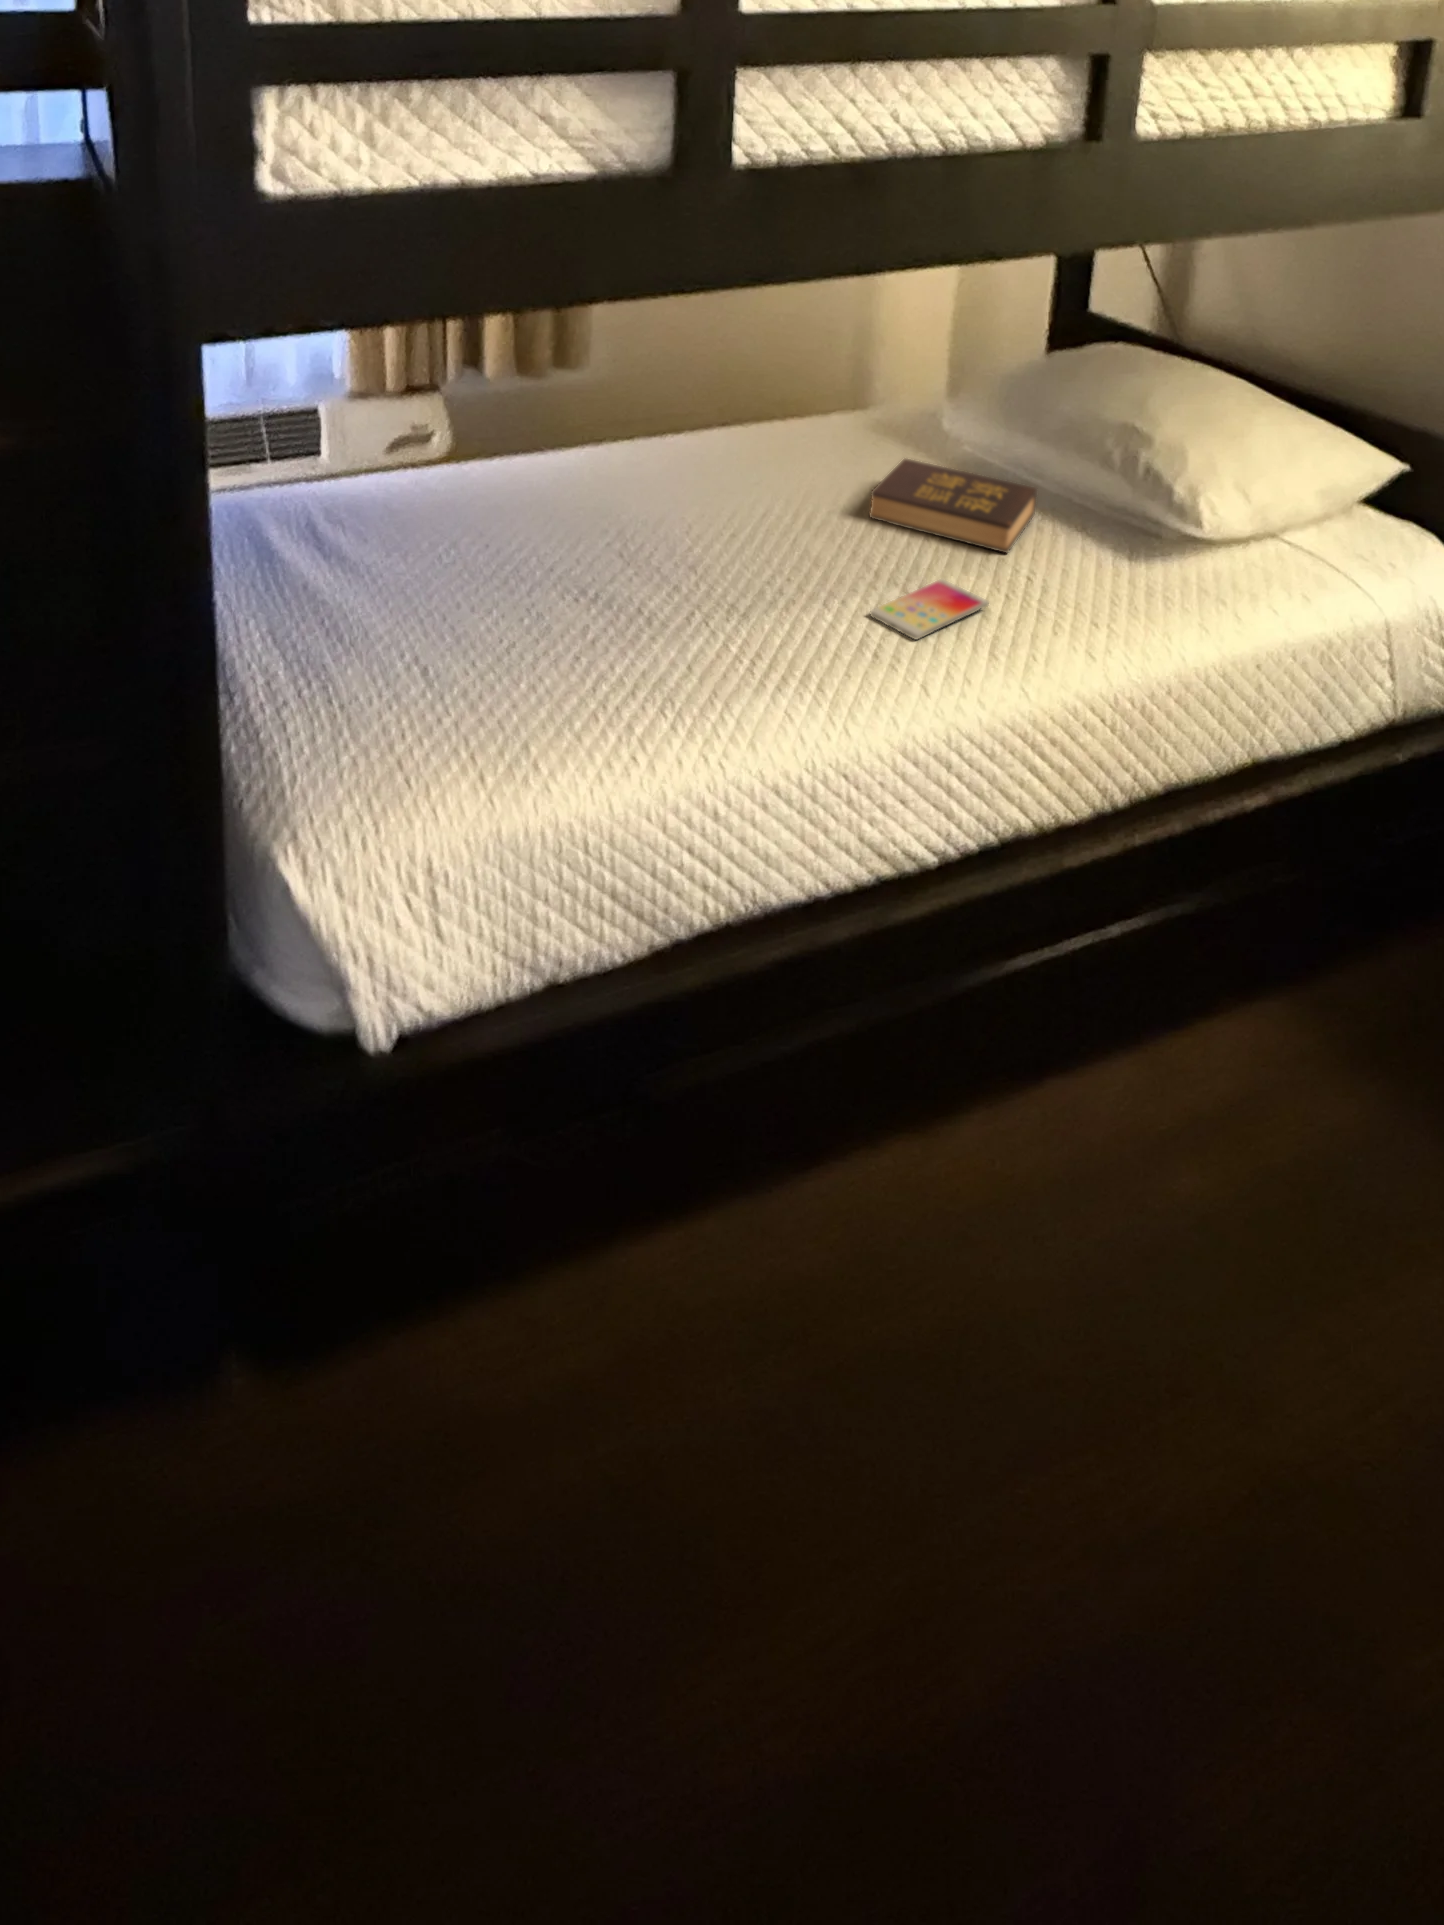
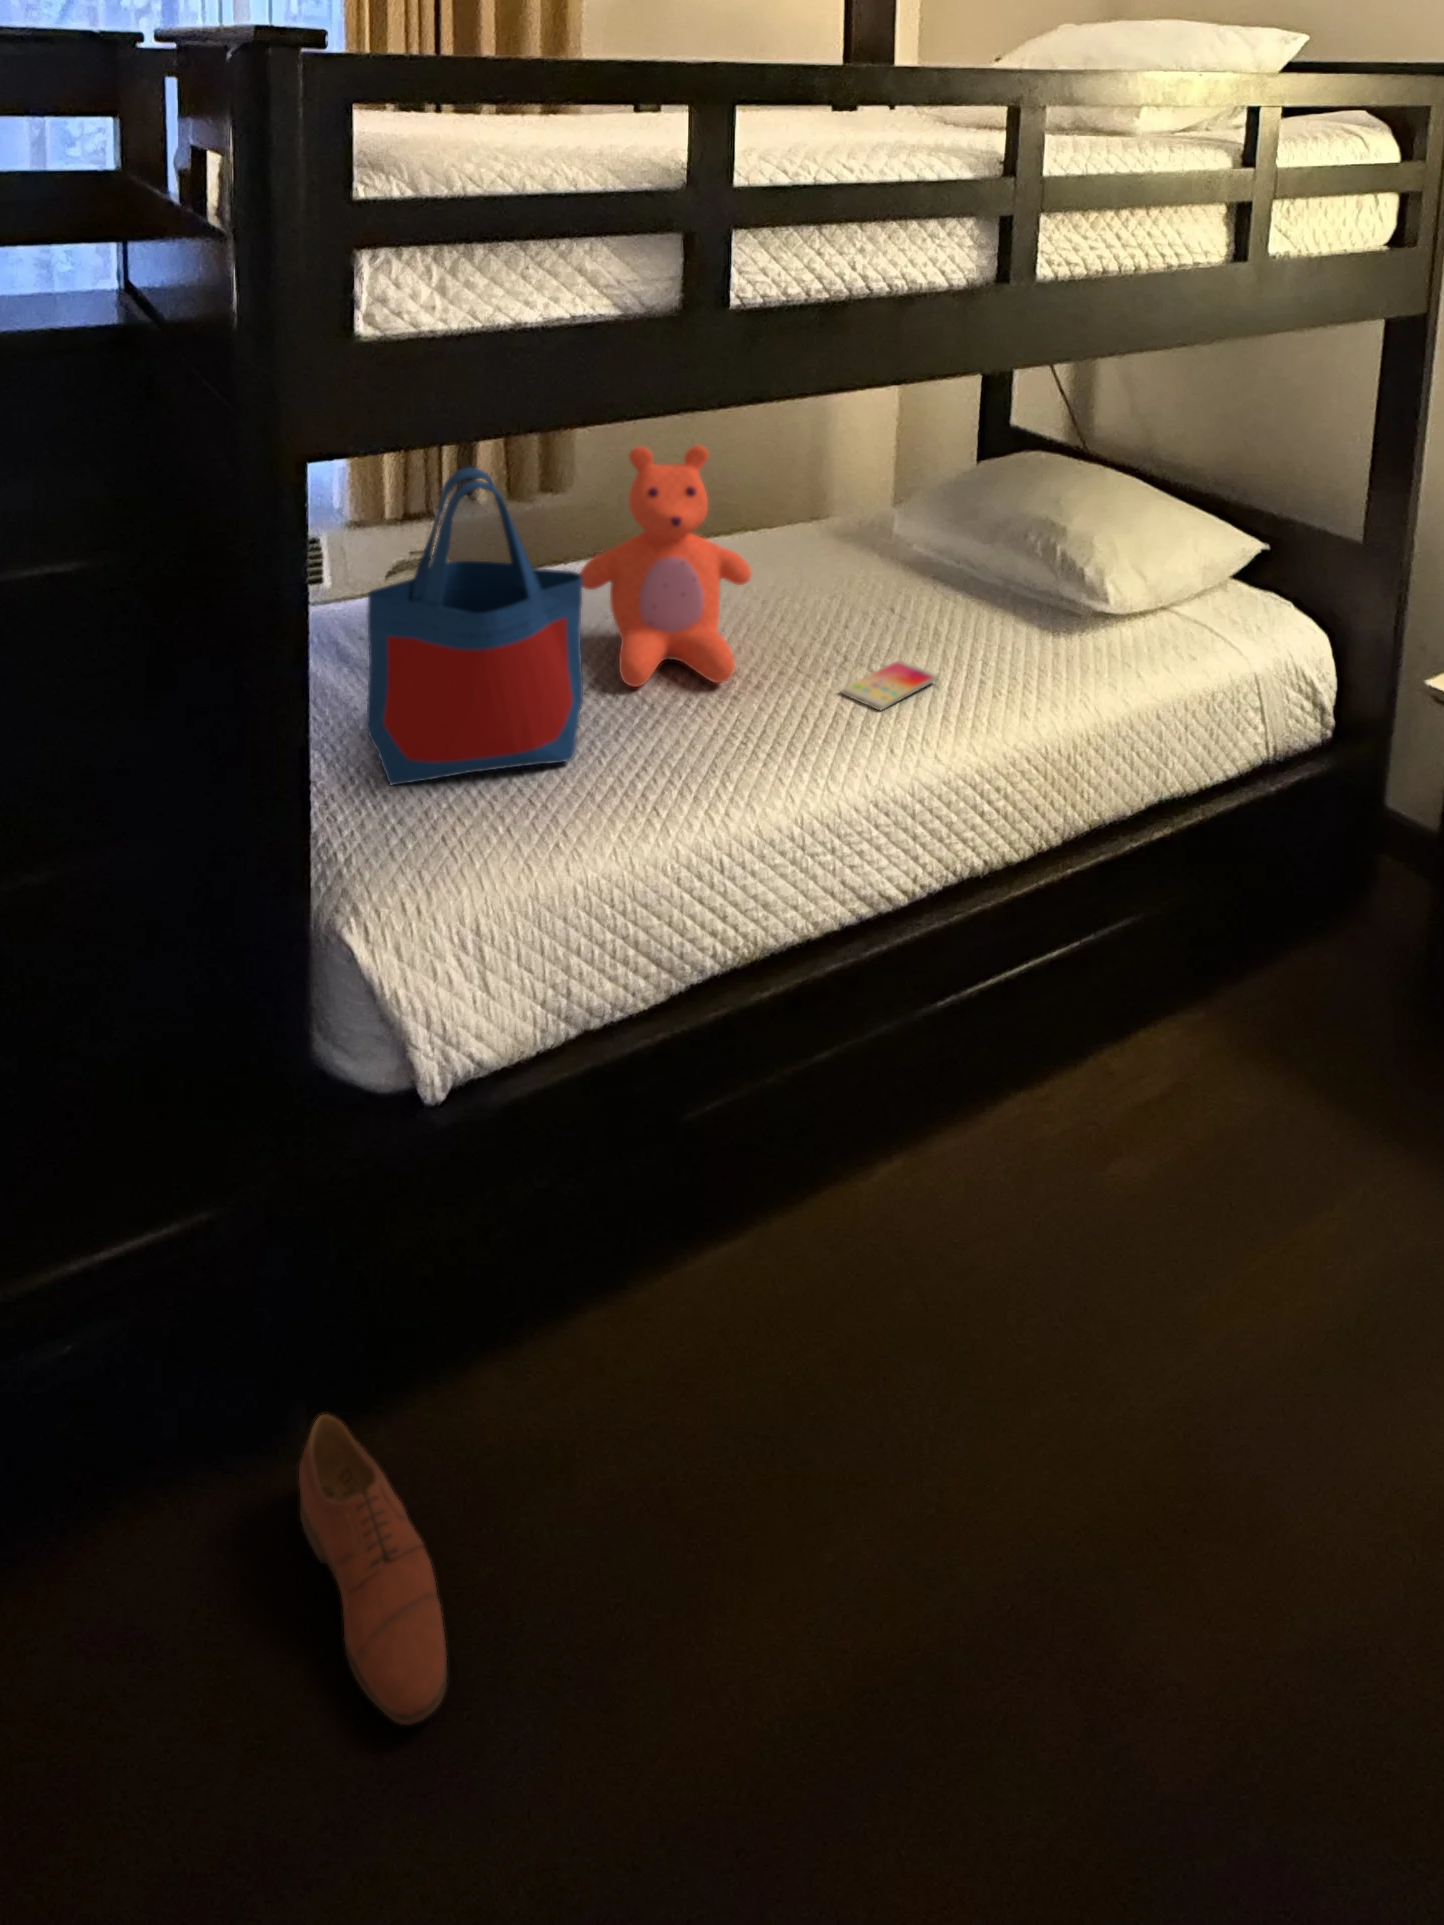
teddy bear: none [572,325,771,596] -> present [580,446,751,687]
tote bag: none [319,347,564,696] -> present [366,467,583,785]
hardback book: present [869,459,1037,553] -> none [834,560,974,637]
shoe: none [225,1367,367,1740] -> present [299,1415,447,1725]

